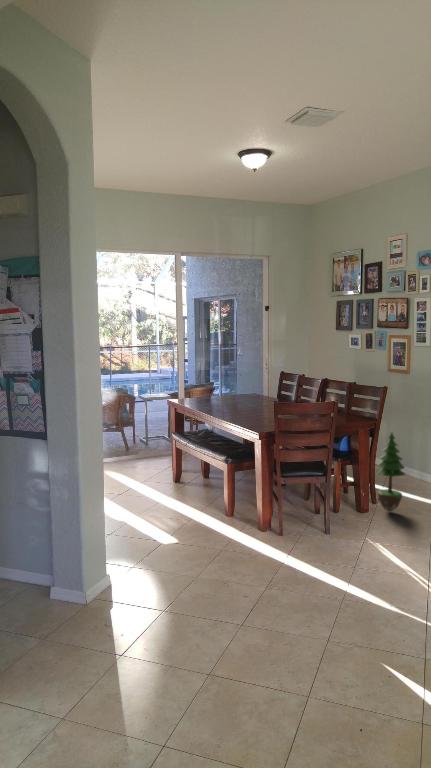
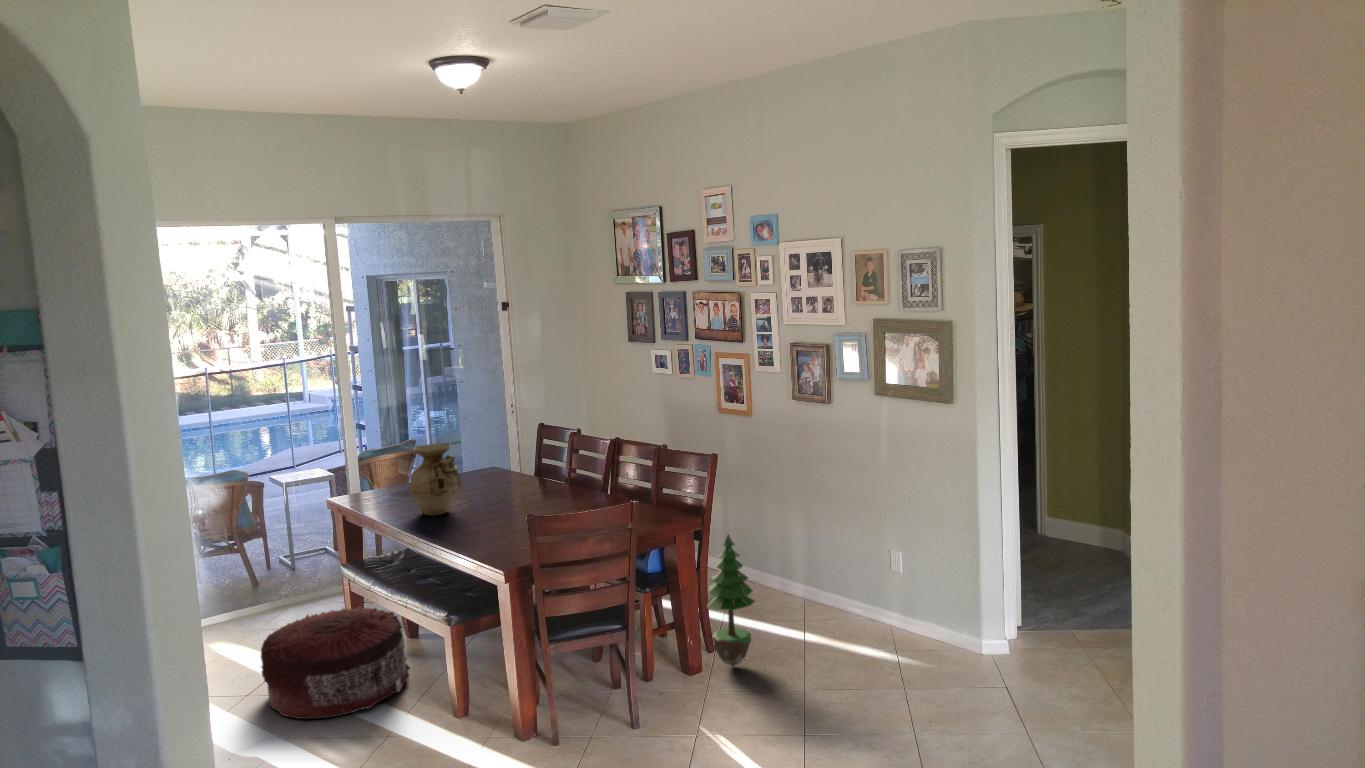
vase: none [210,371,238,409] -> present [409,443,461,515]
pouf: none [129,456,205,509] -> present [261,606,410,719]

